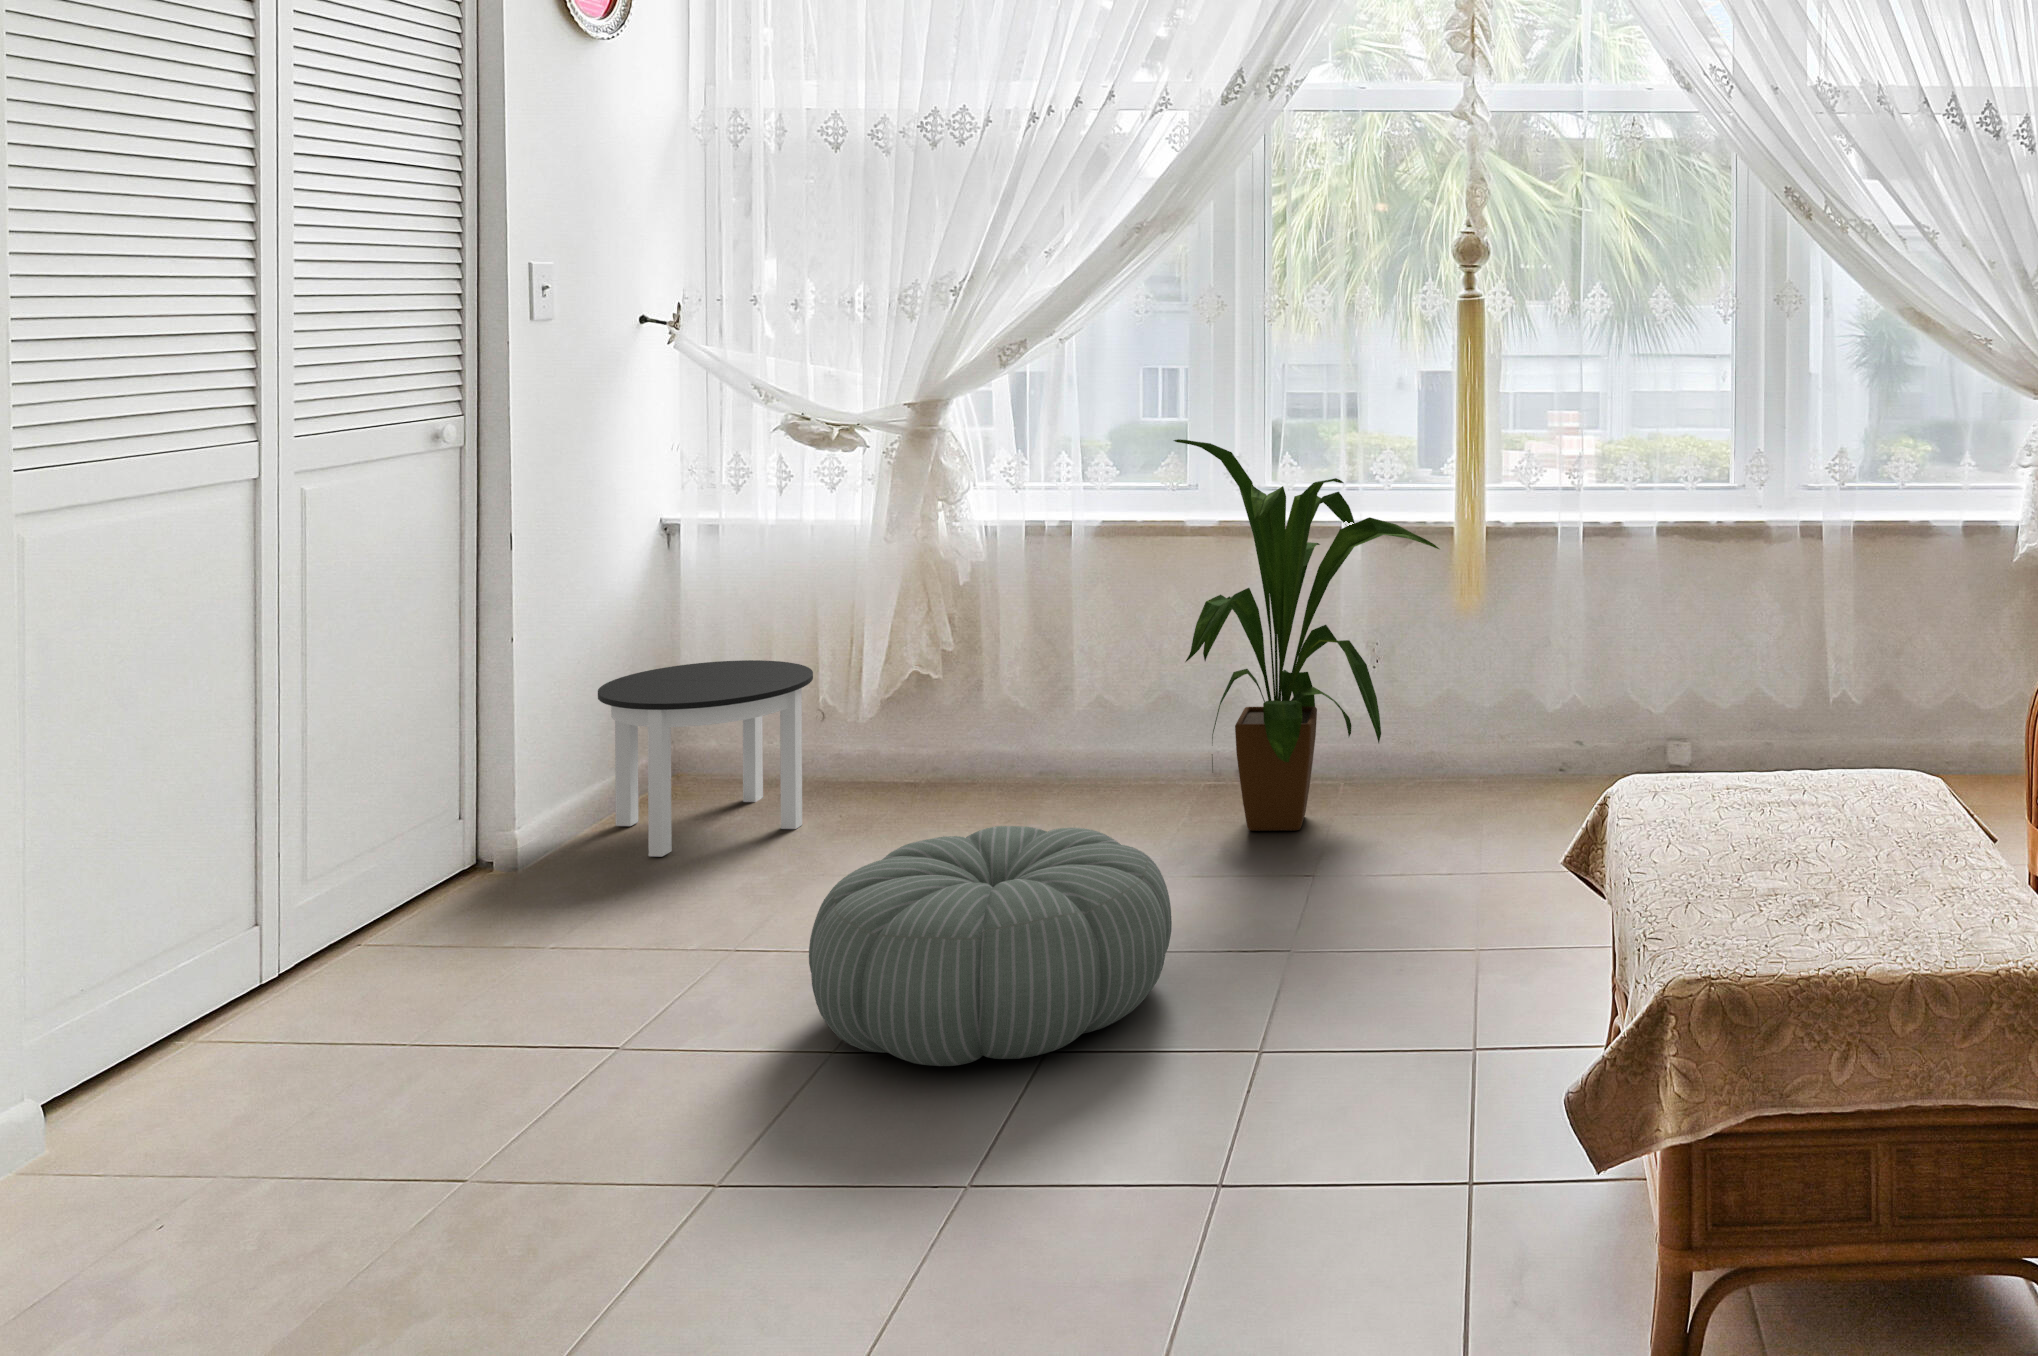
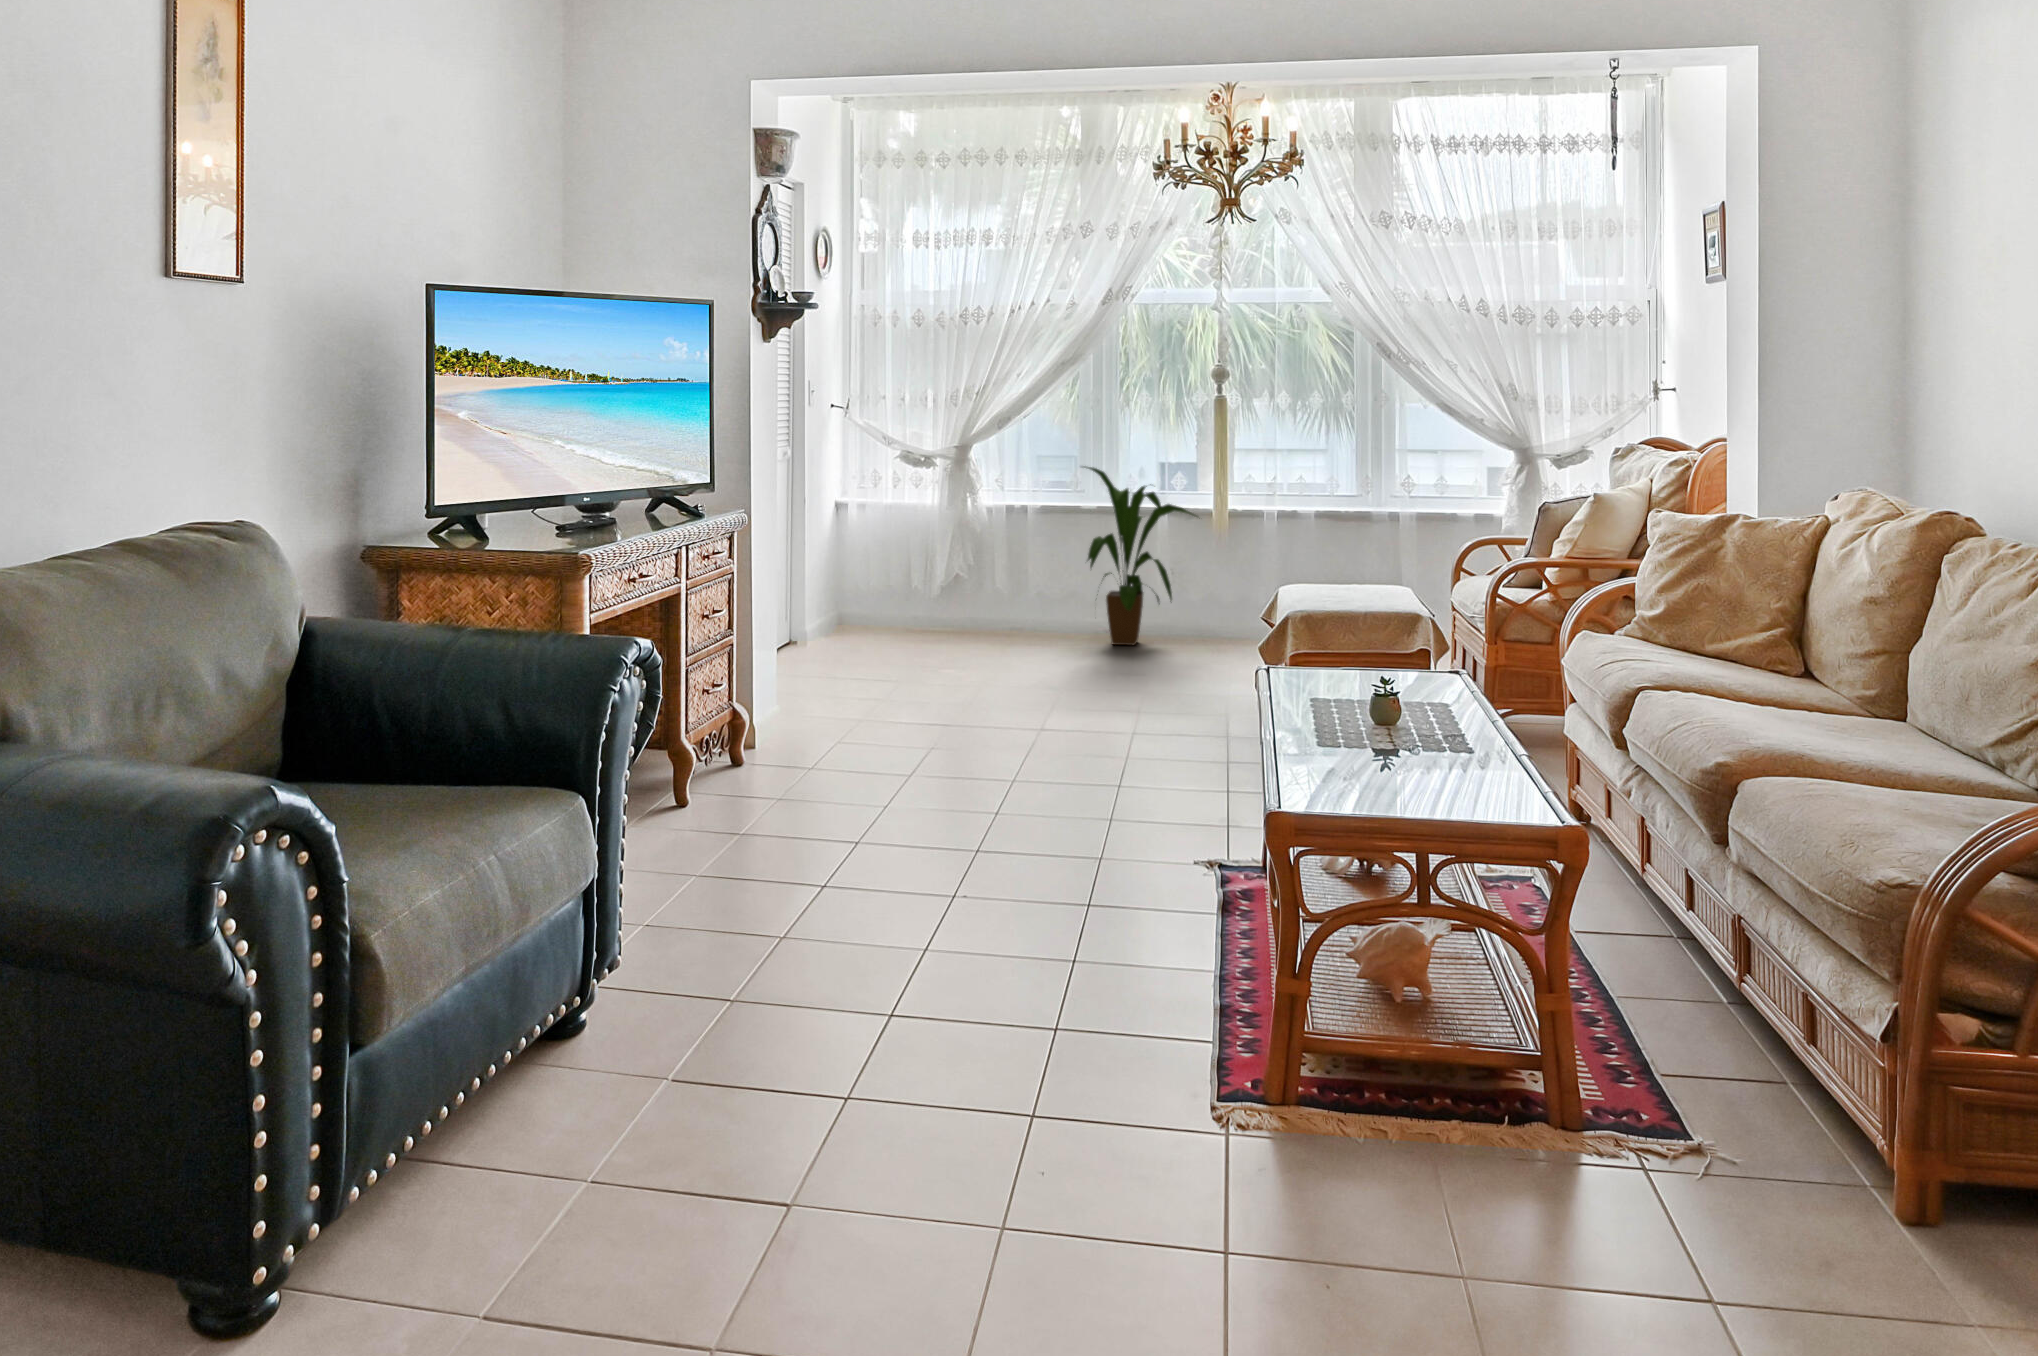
round table: present [598,660,813,857] -> none [831,565,916,642]
pouf: present [809,826,1172,1066] -> none [954,619,1085,691]

